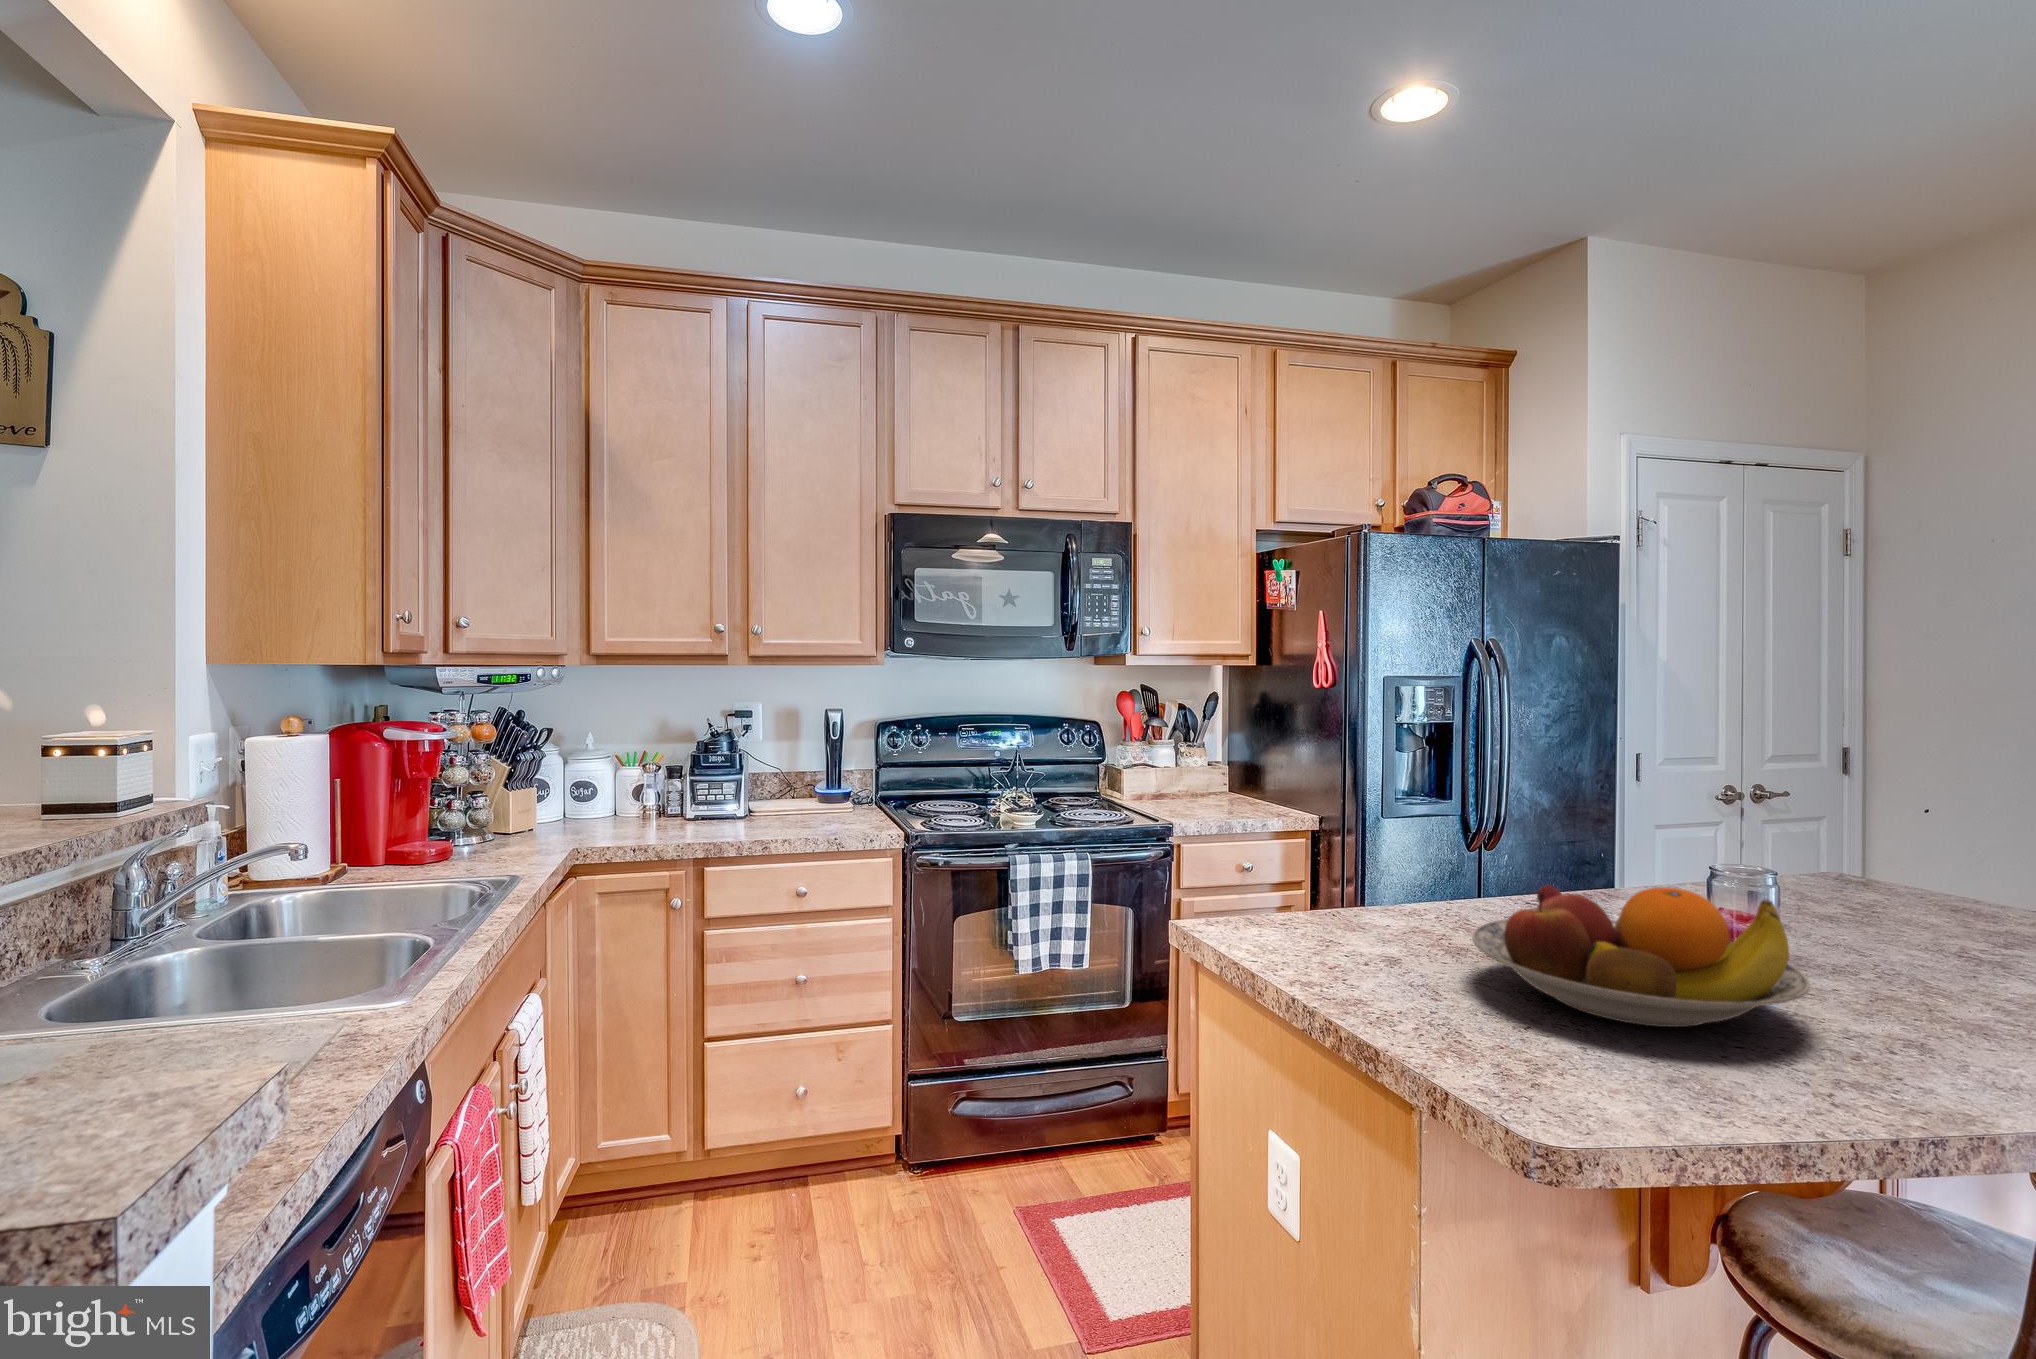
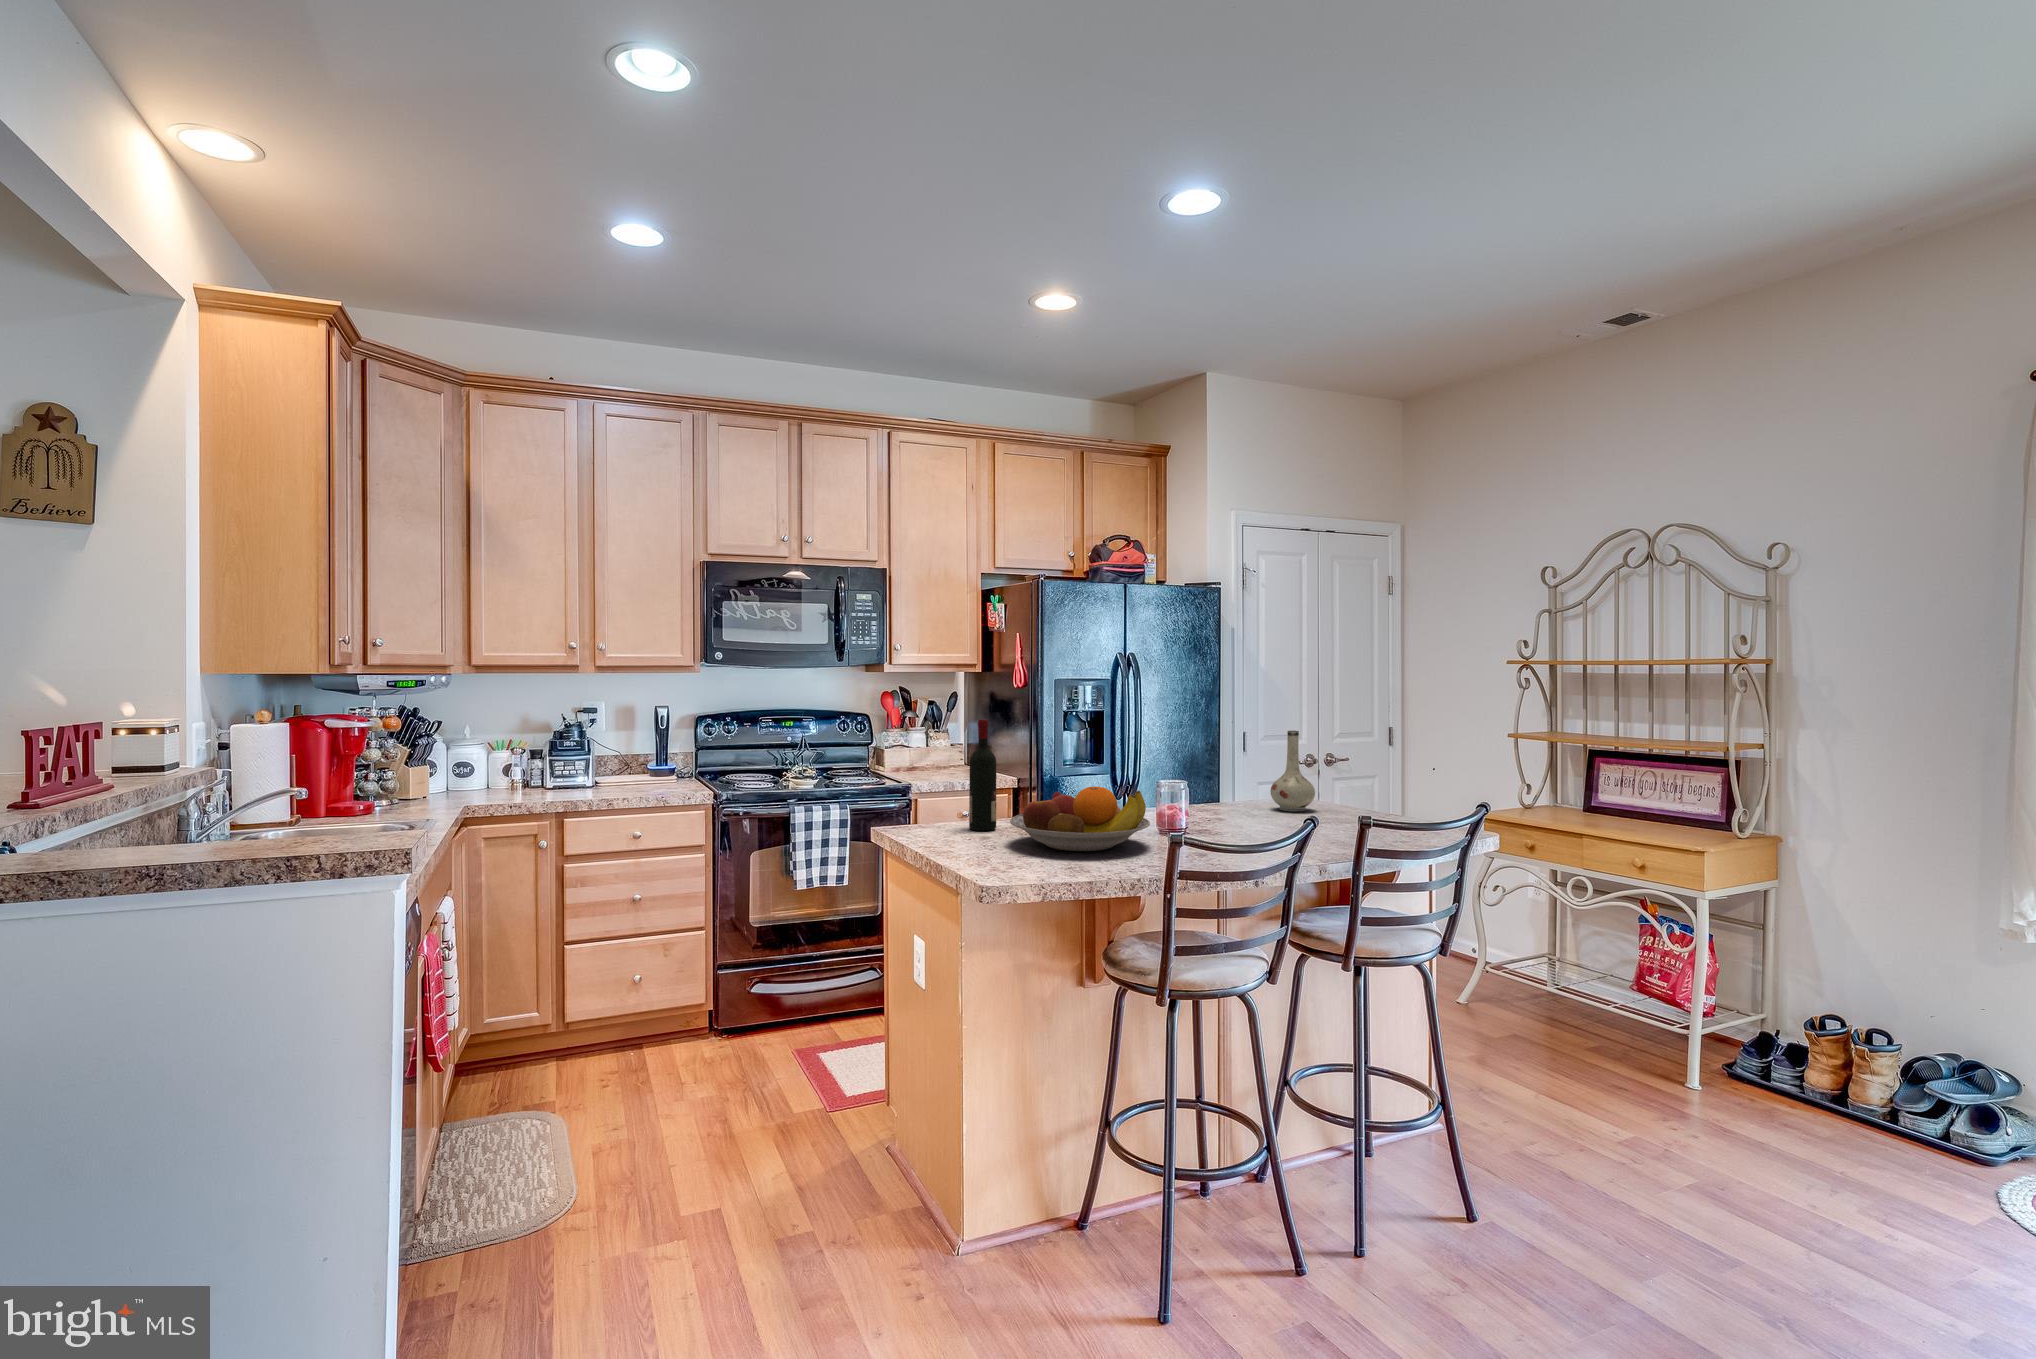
wine bottle: none [1354,743,1406,946] -> present [969,719,996,831]
vase: none [1860,765,1966,913] -> present [1270,731,1315,812]

